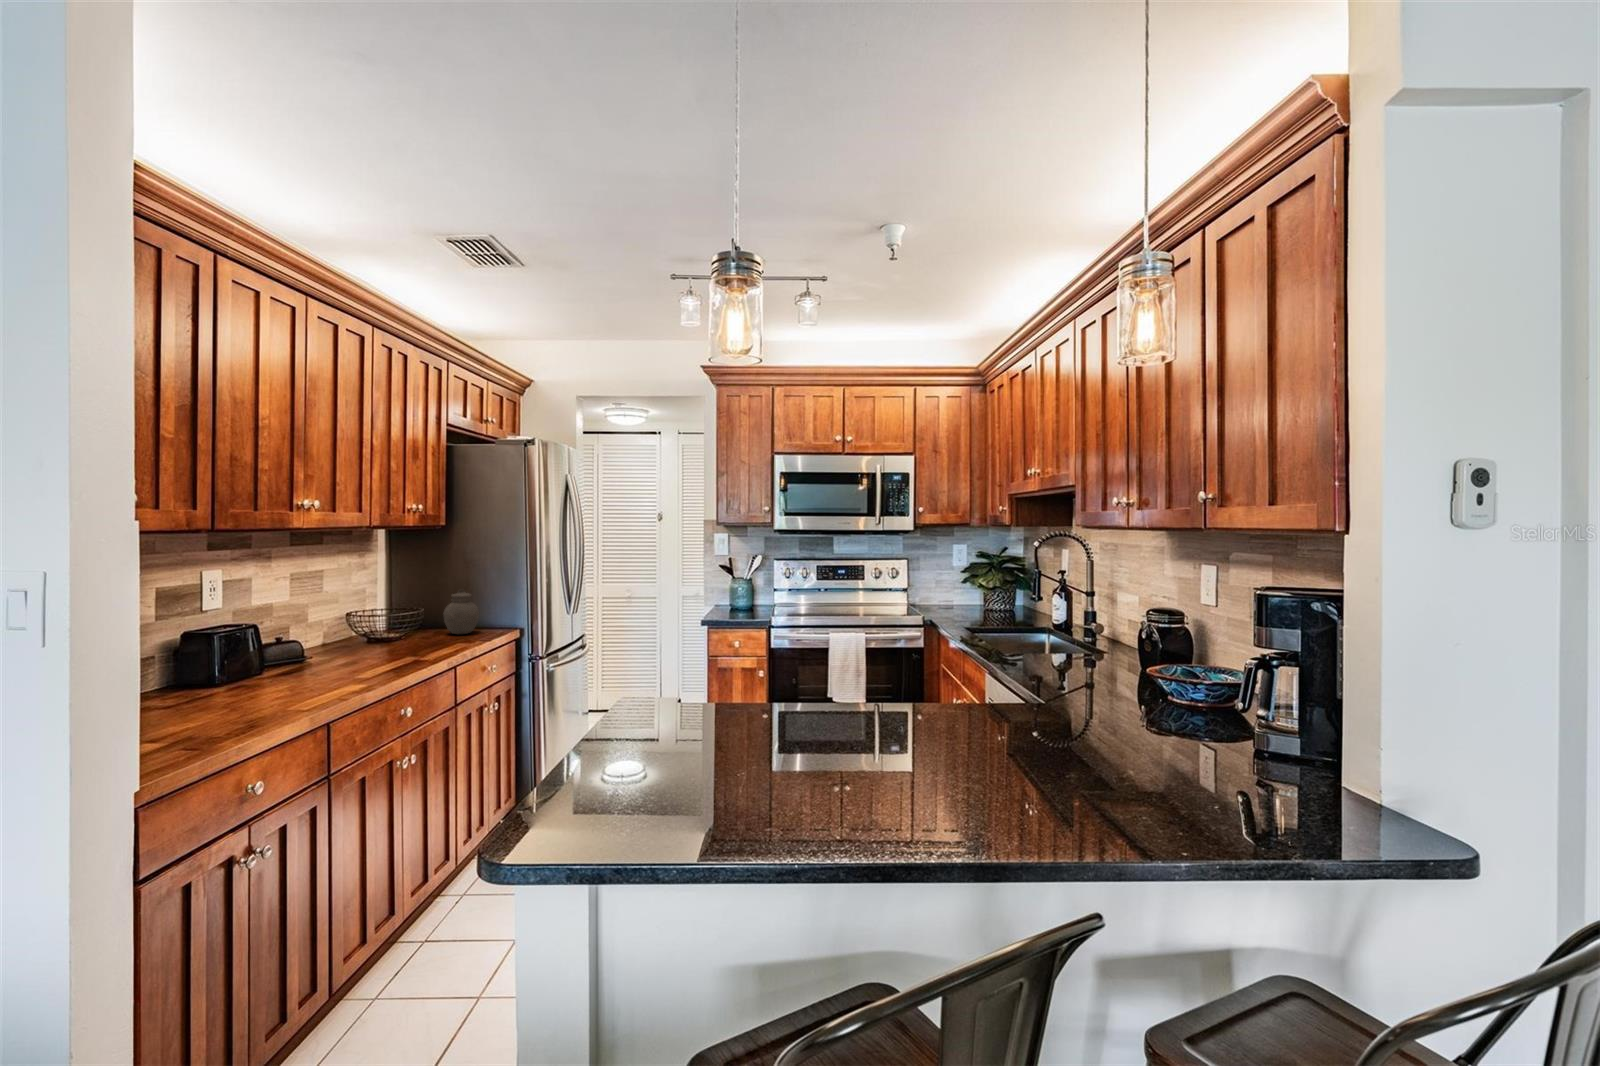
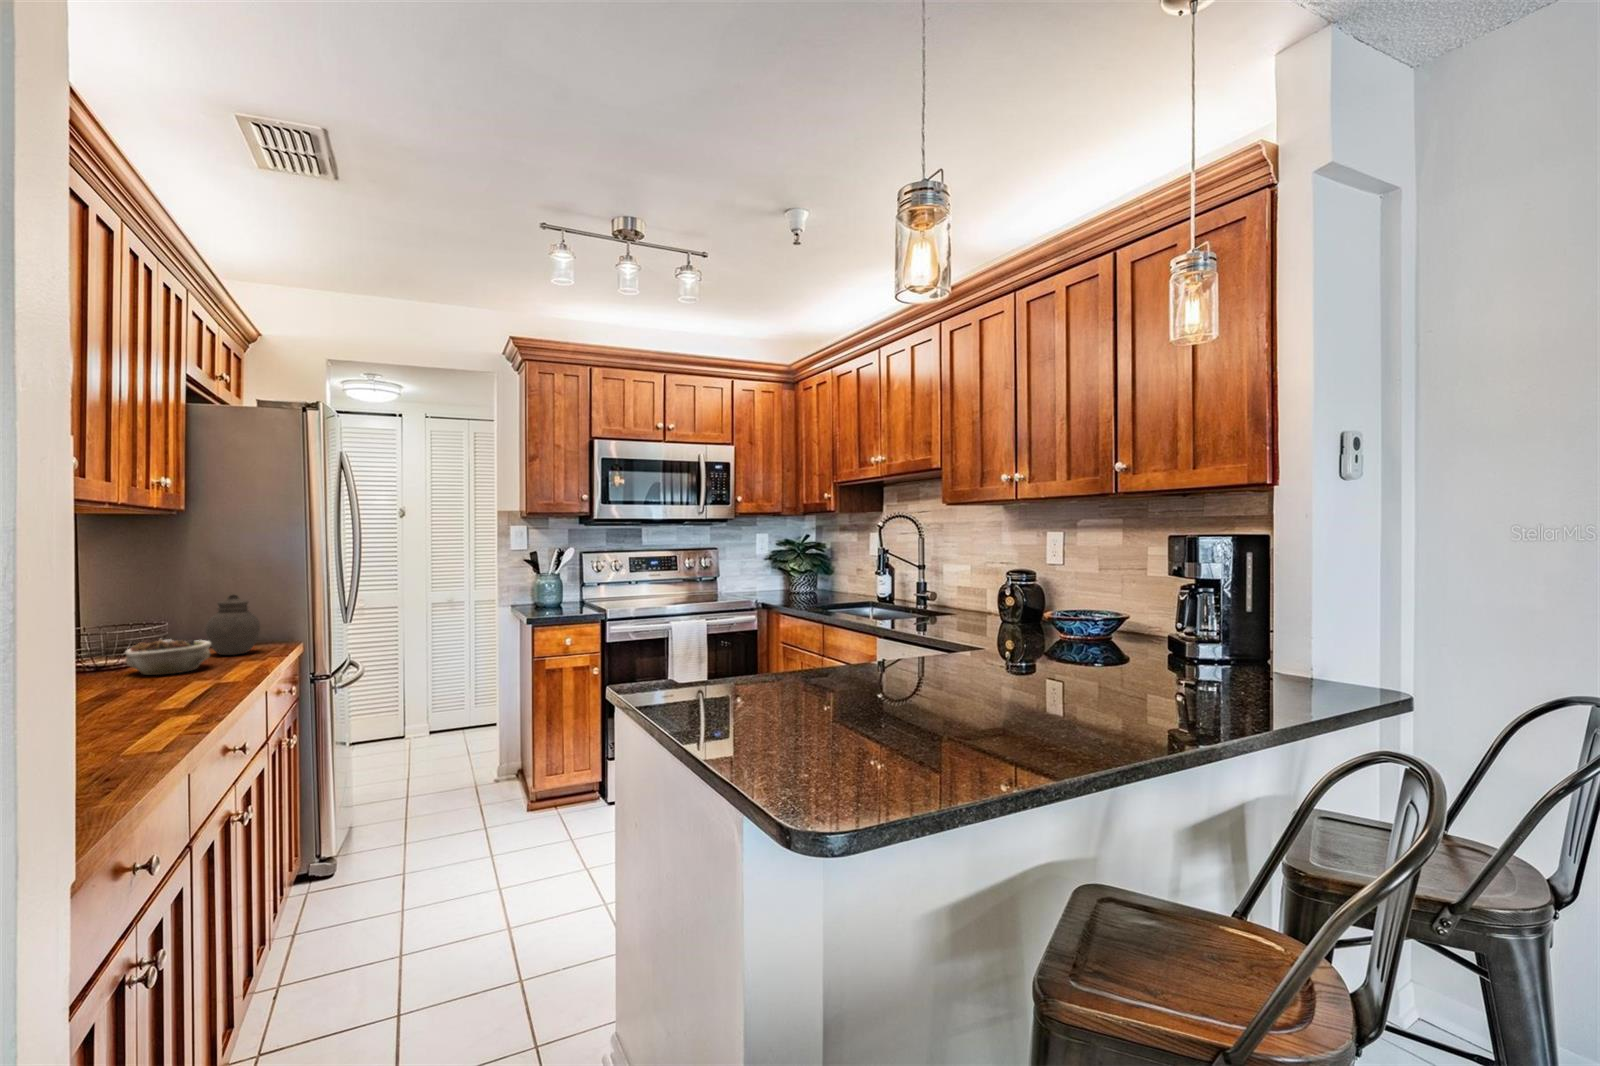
succulent planter: none [378,621,432,647] -> present [125,639,211,675]

